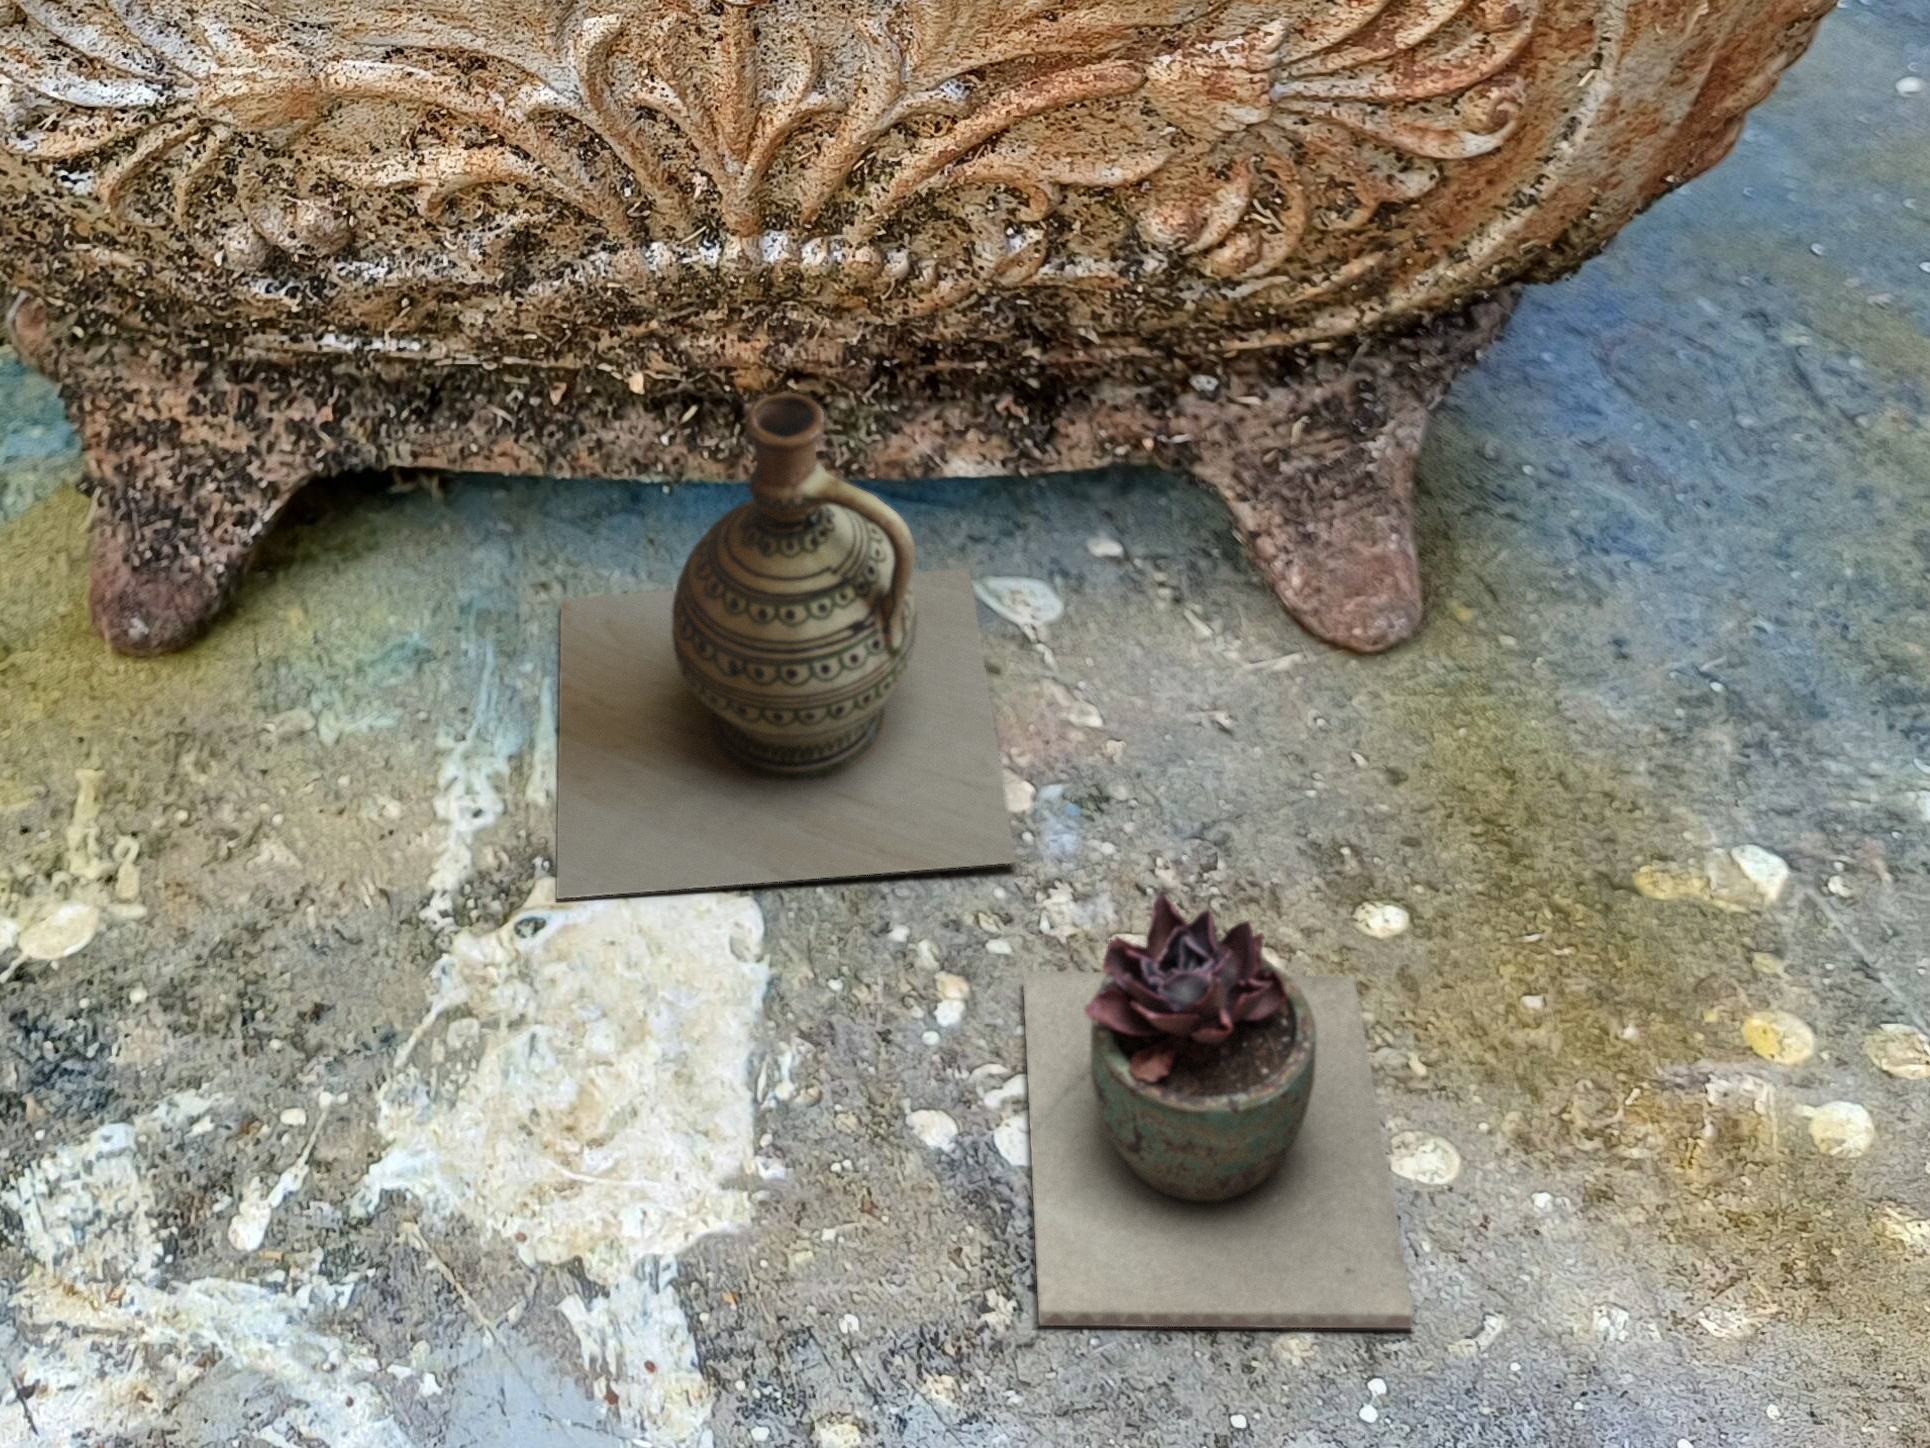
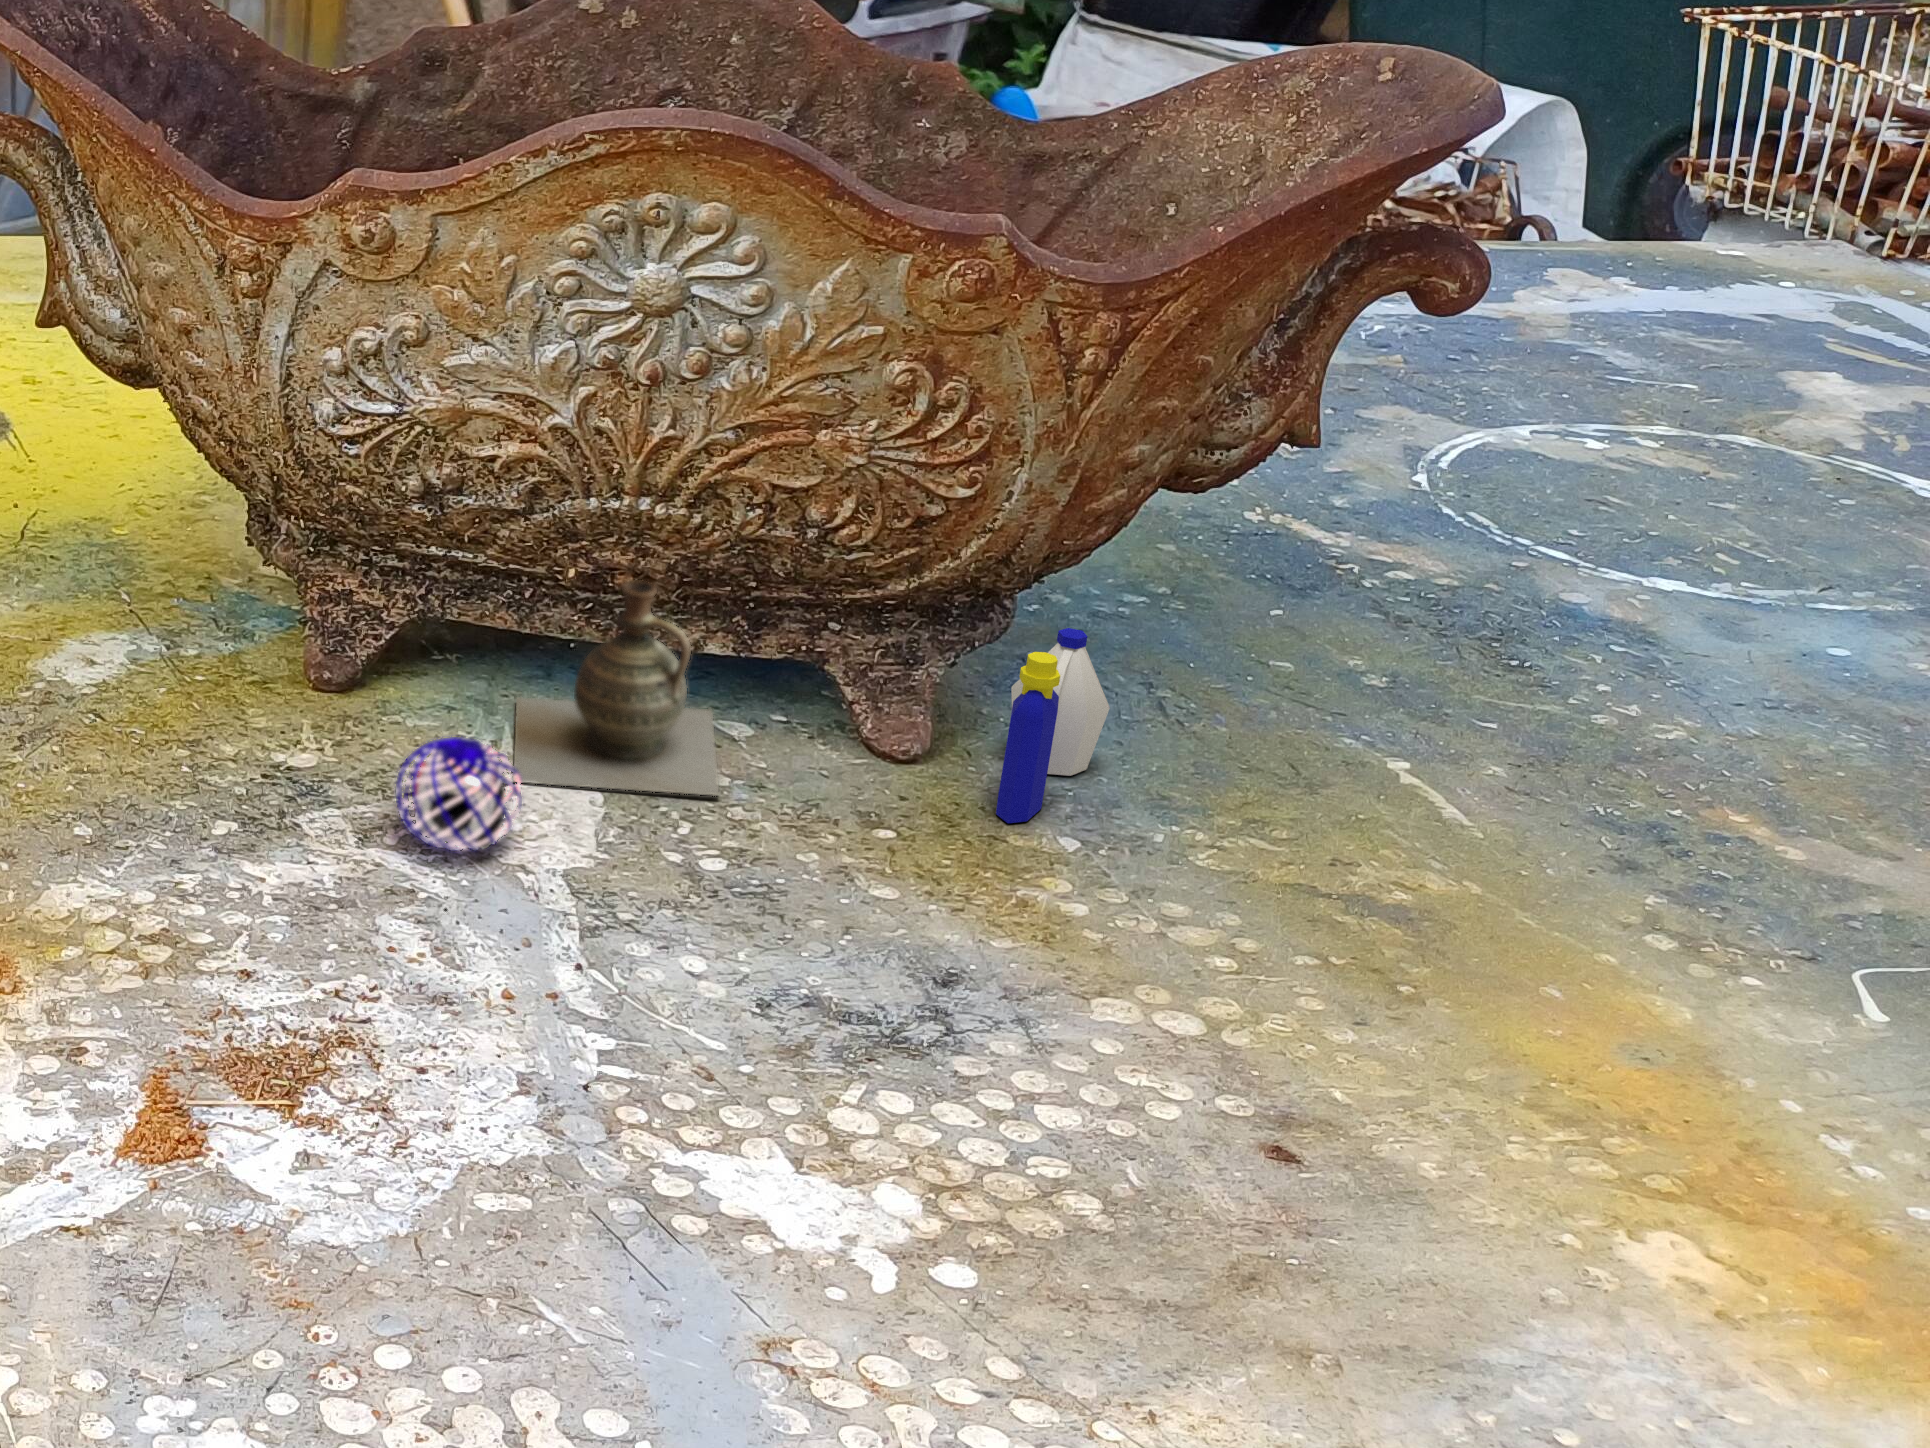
bottle: none [1569,333,1776,824] -> present [996,628,1110,823]
succulent plant: present [1023,892,1414,1328] -> none [709,763,865,928]
decorative orb: none [248,914,563,1241] -> present [396,737,522,851]

